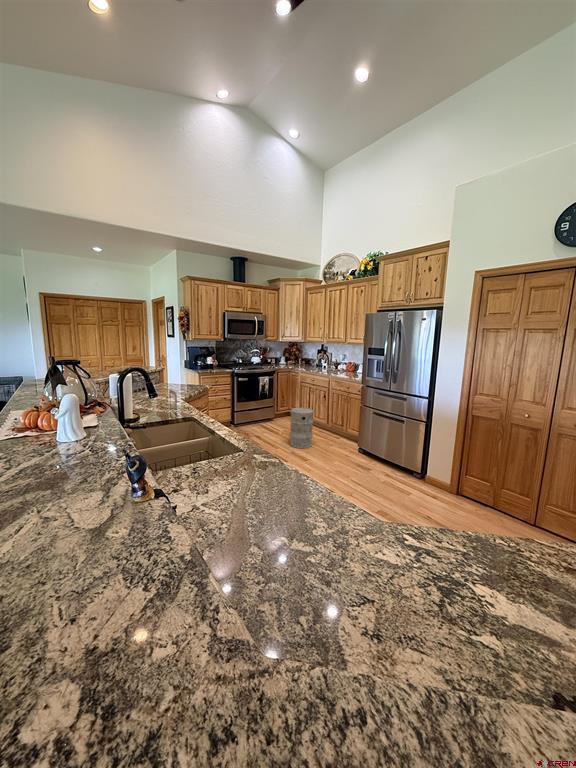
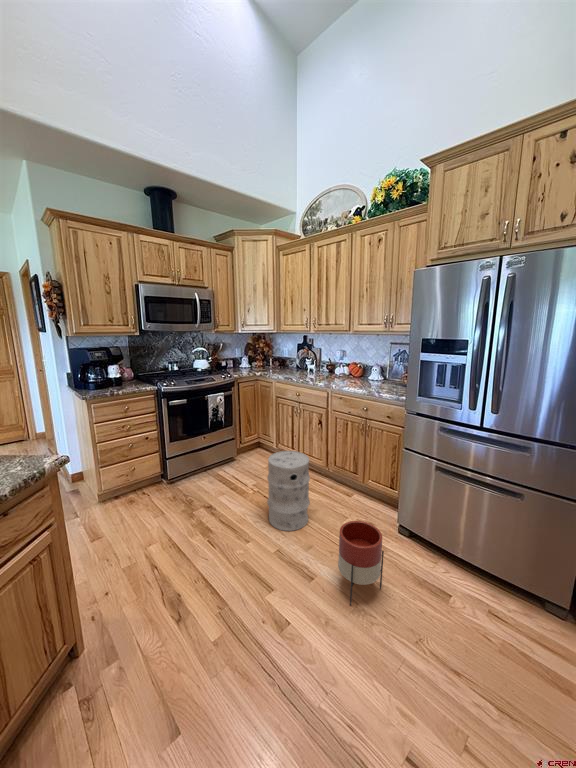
planter: none [320,436,342,472] -> present [338,521,384,606]

